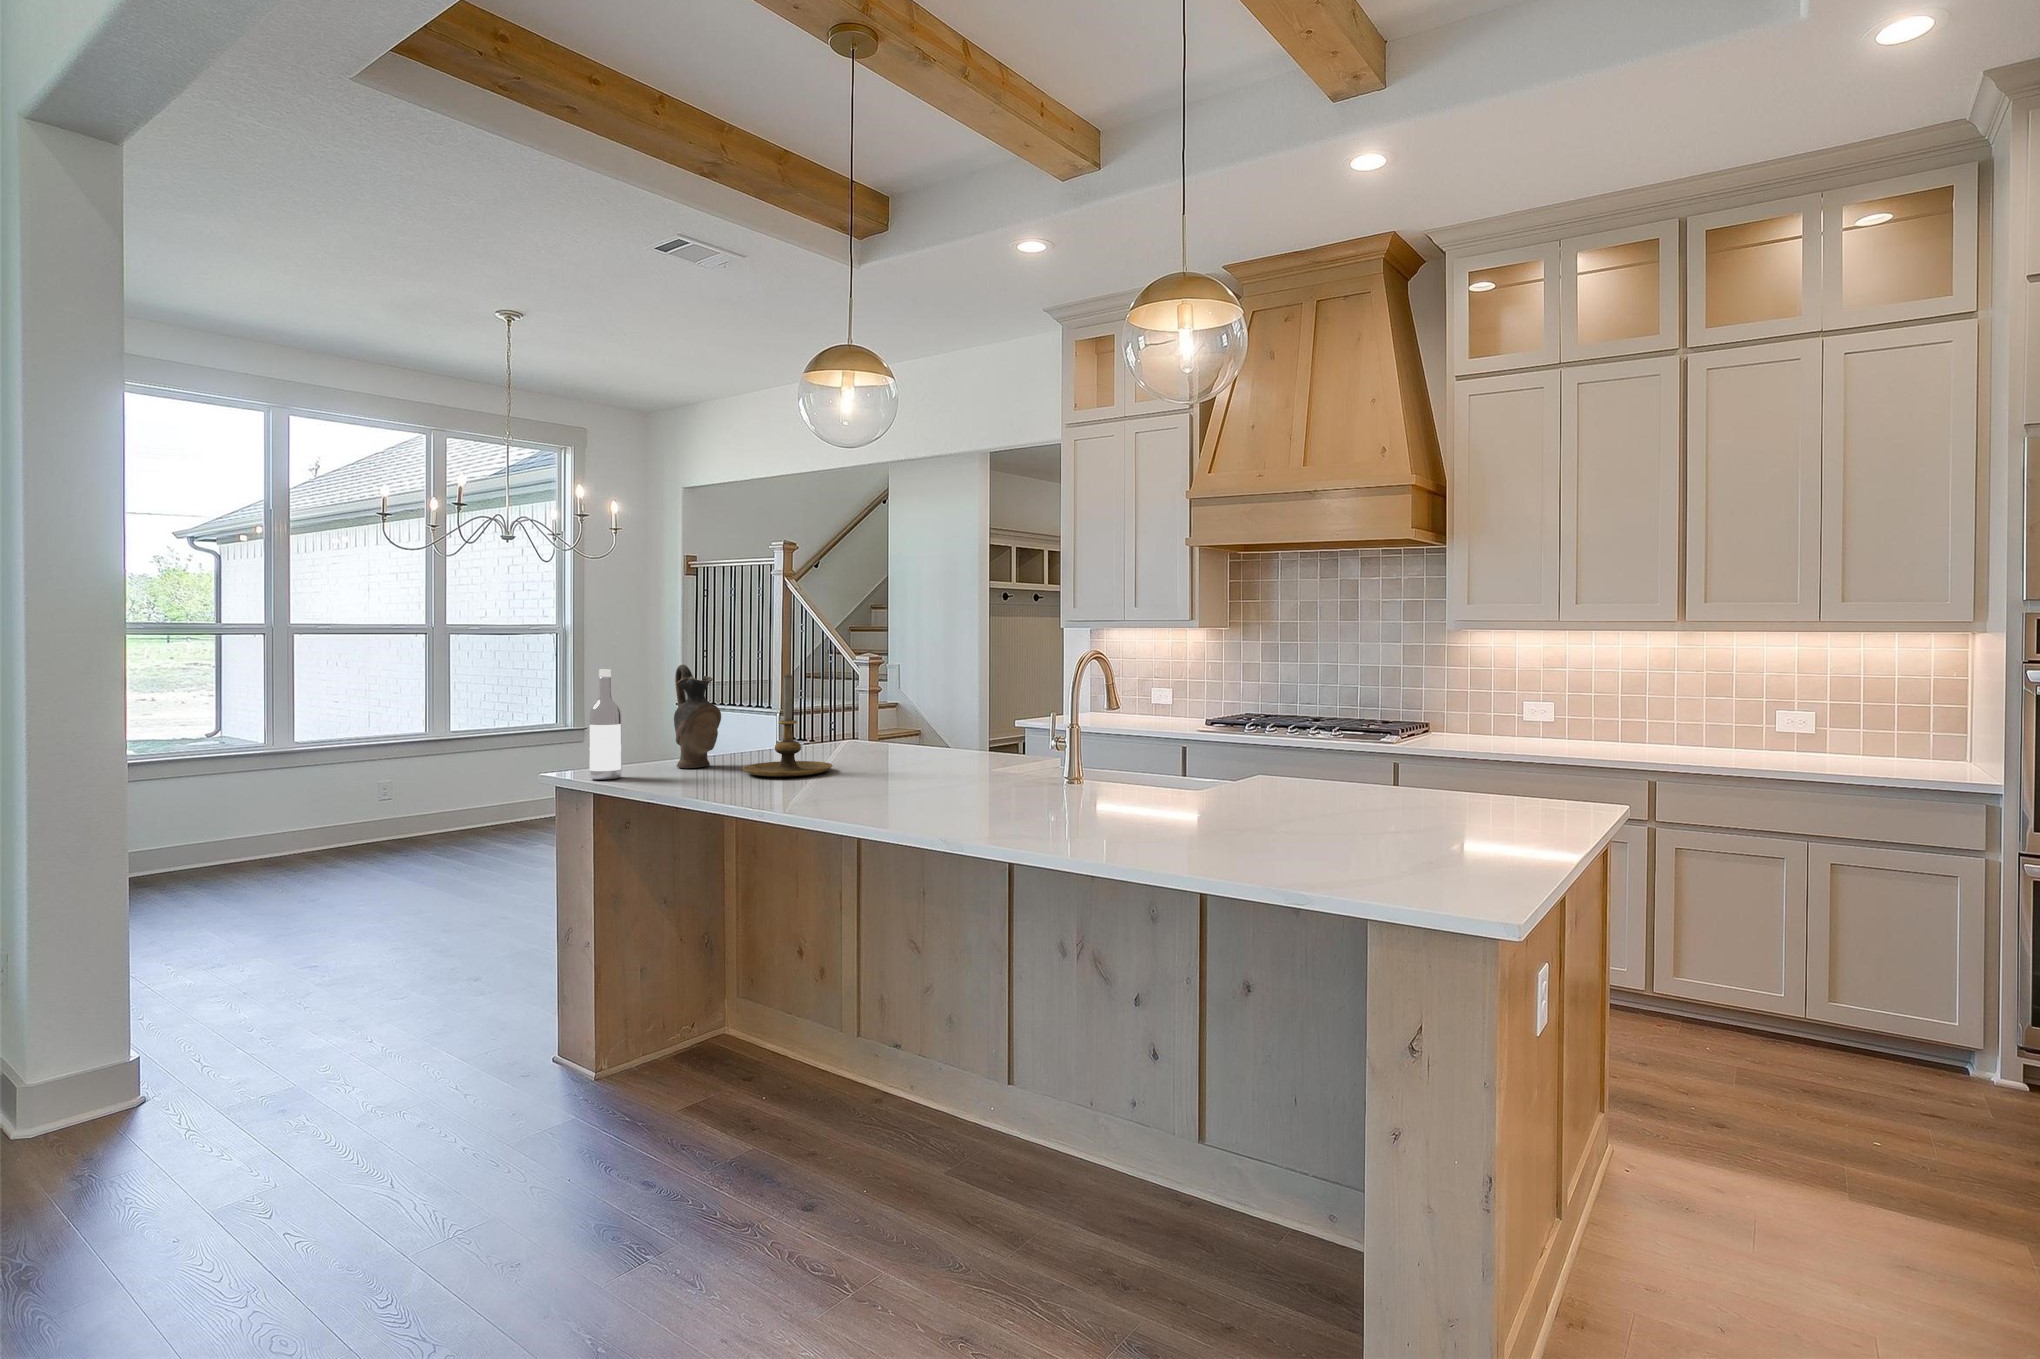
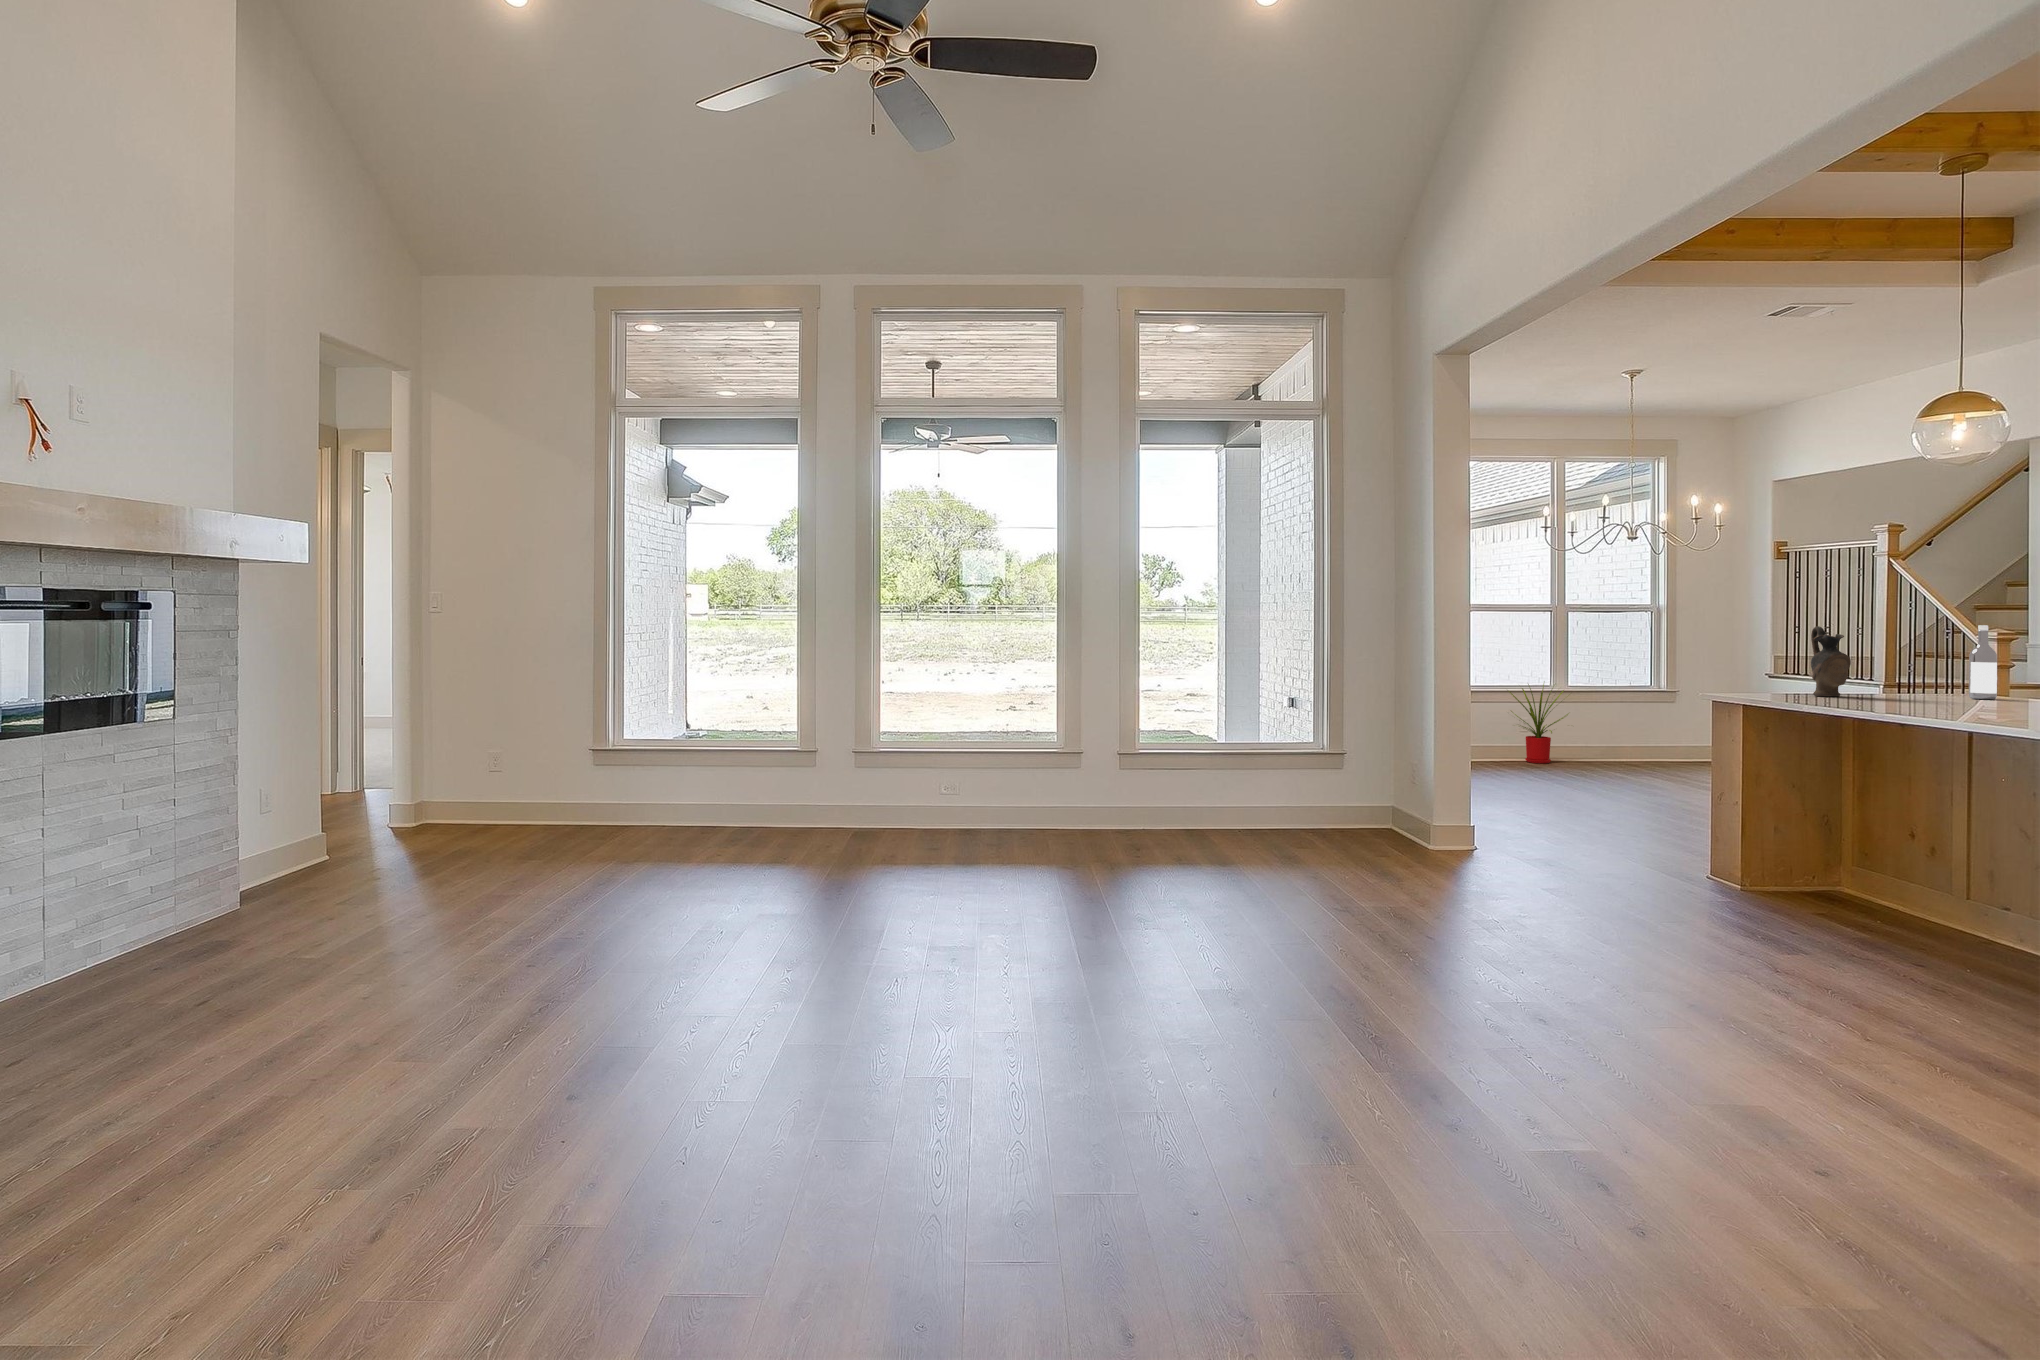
wine bottle: present [589,669,622,780] -> present [1969,625,1997,699]
candle holder: present [742,675,833,777] -> none [1871,633,1955,704]
house plant: none [350,730,452,849] -> present [1509,684,1569,763]

